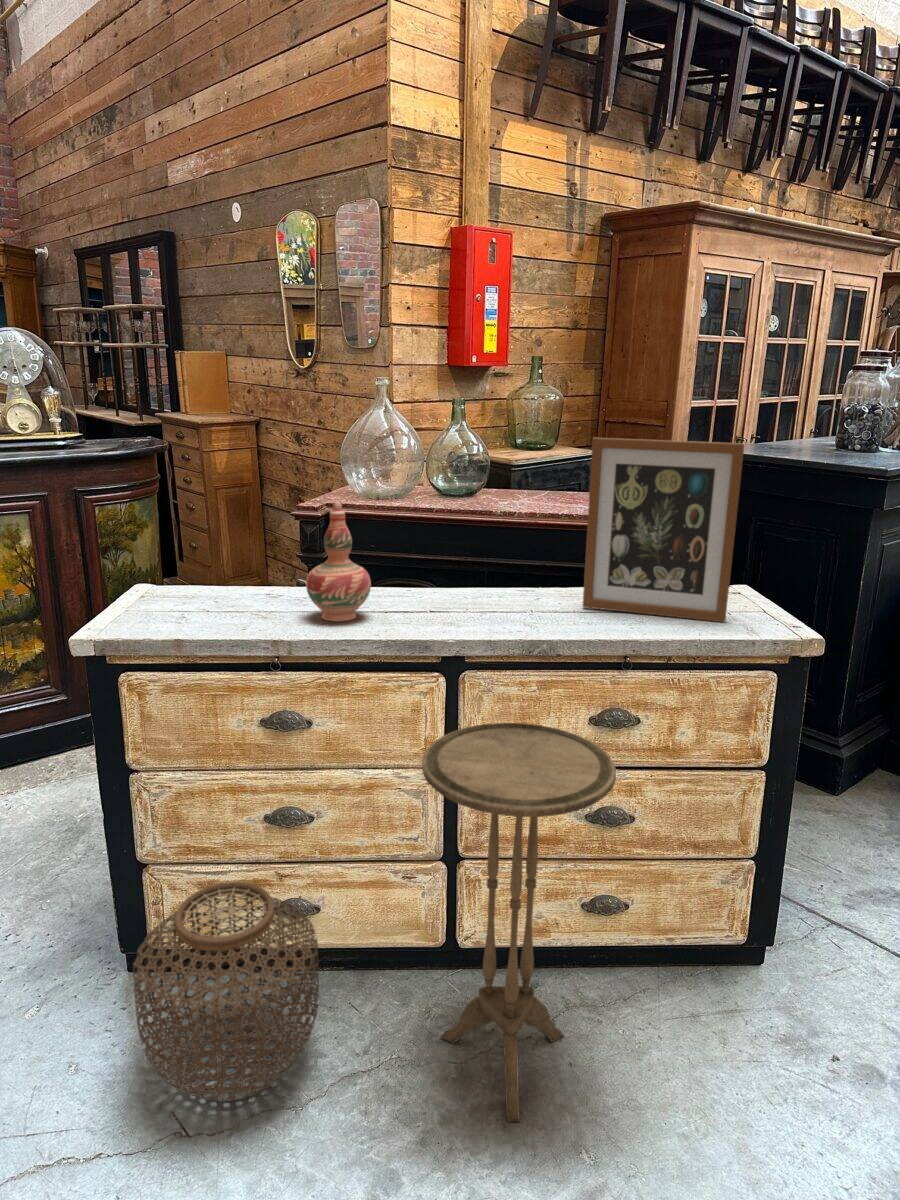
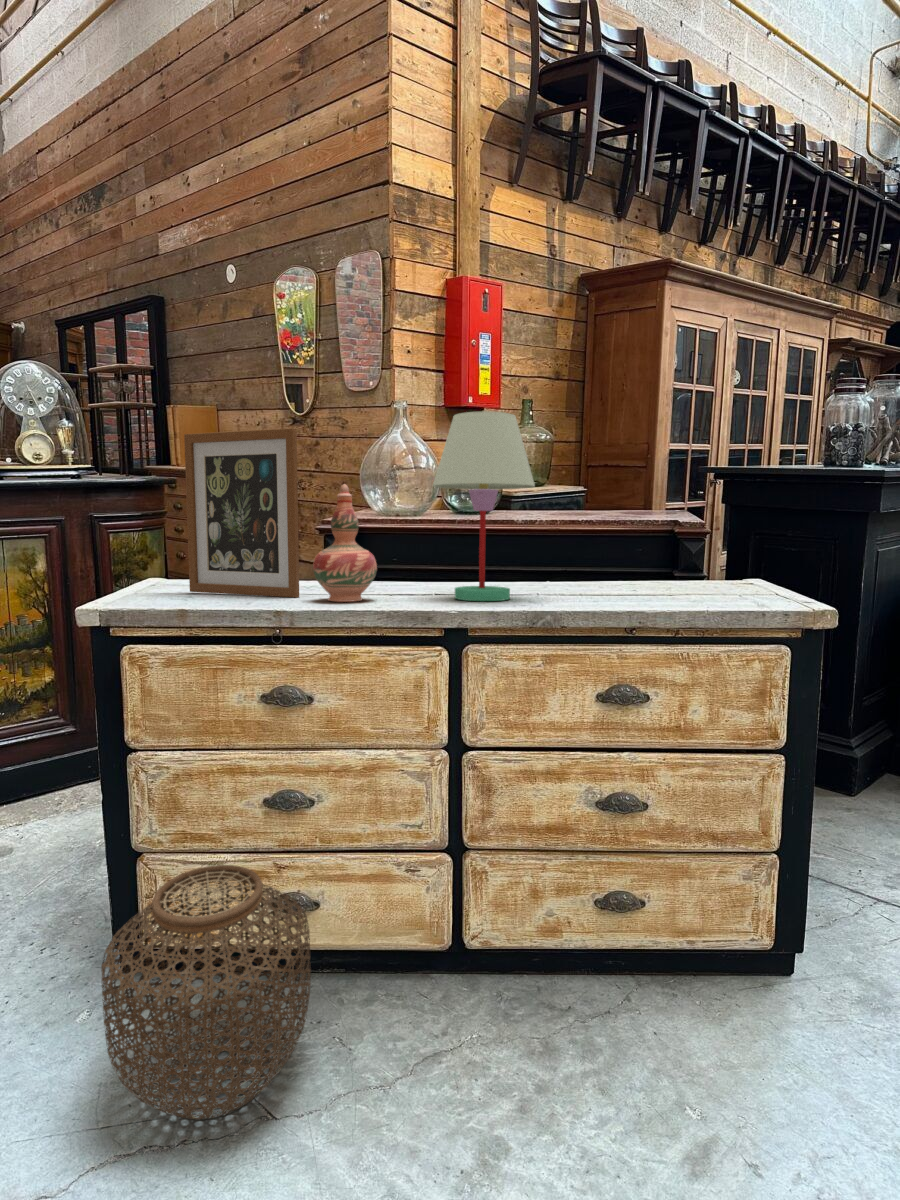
table lamp: none [428,426,534,619] -> present [433,411,535,601]
picture frame: present [583,438,744,622] -> present [184,428,299,598]
side table: present [422,723,616,1122] -> none [420,695,630,1151]

